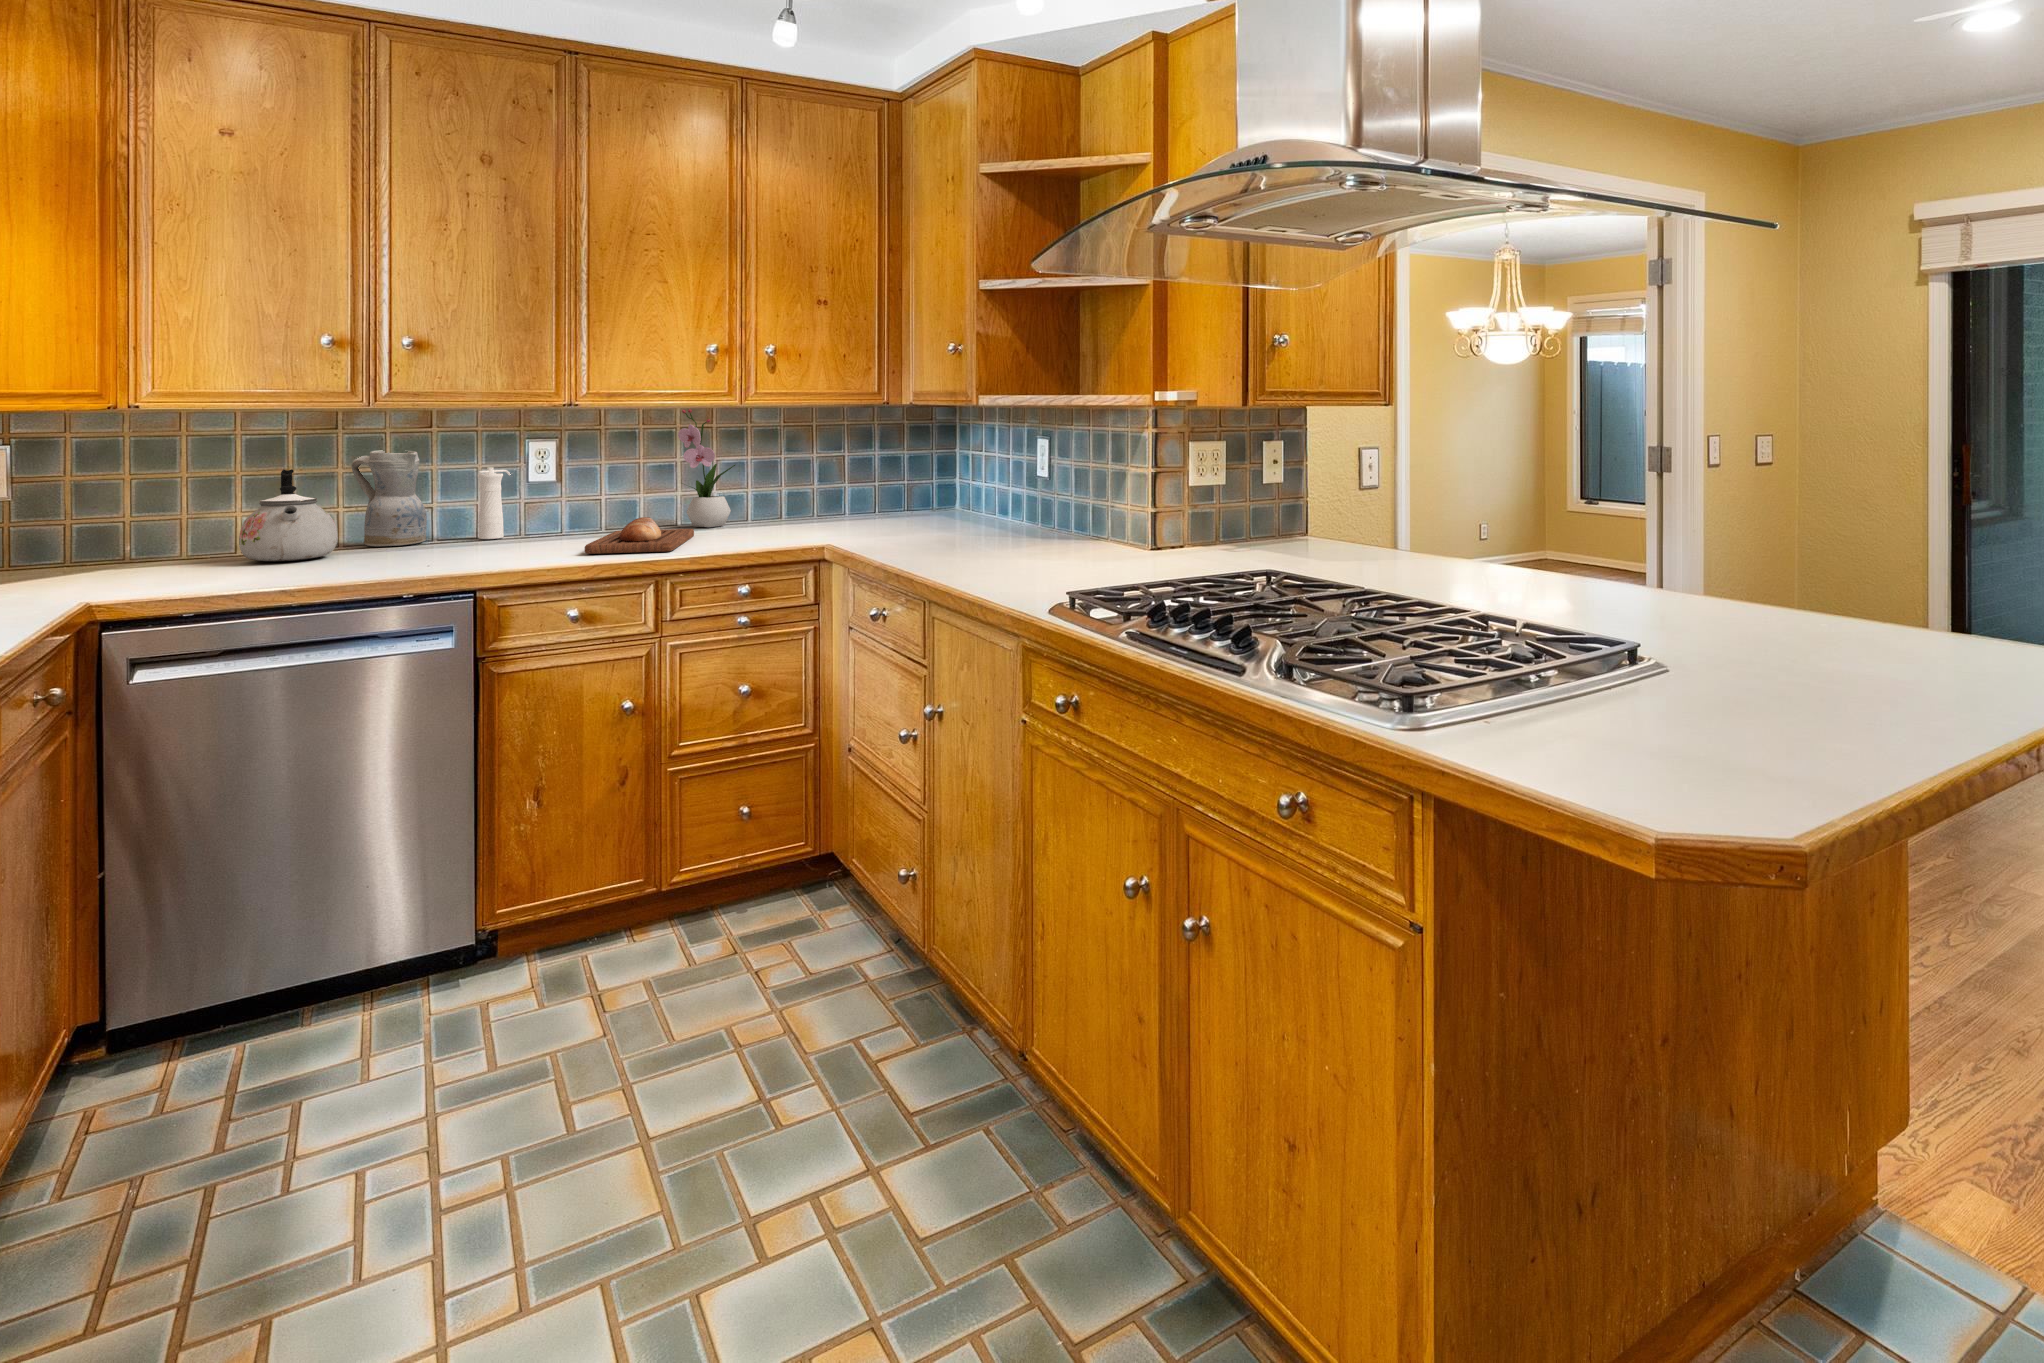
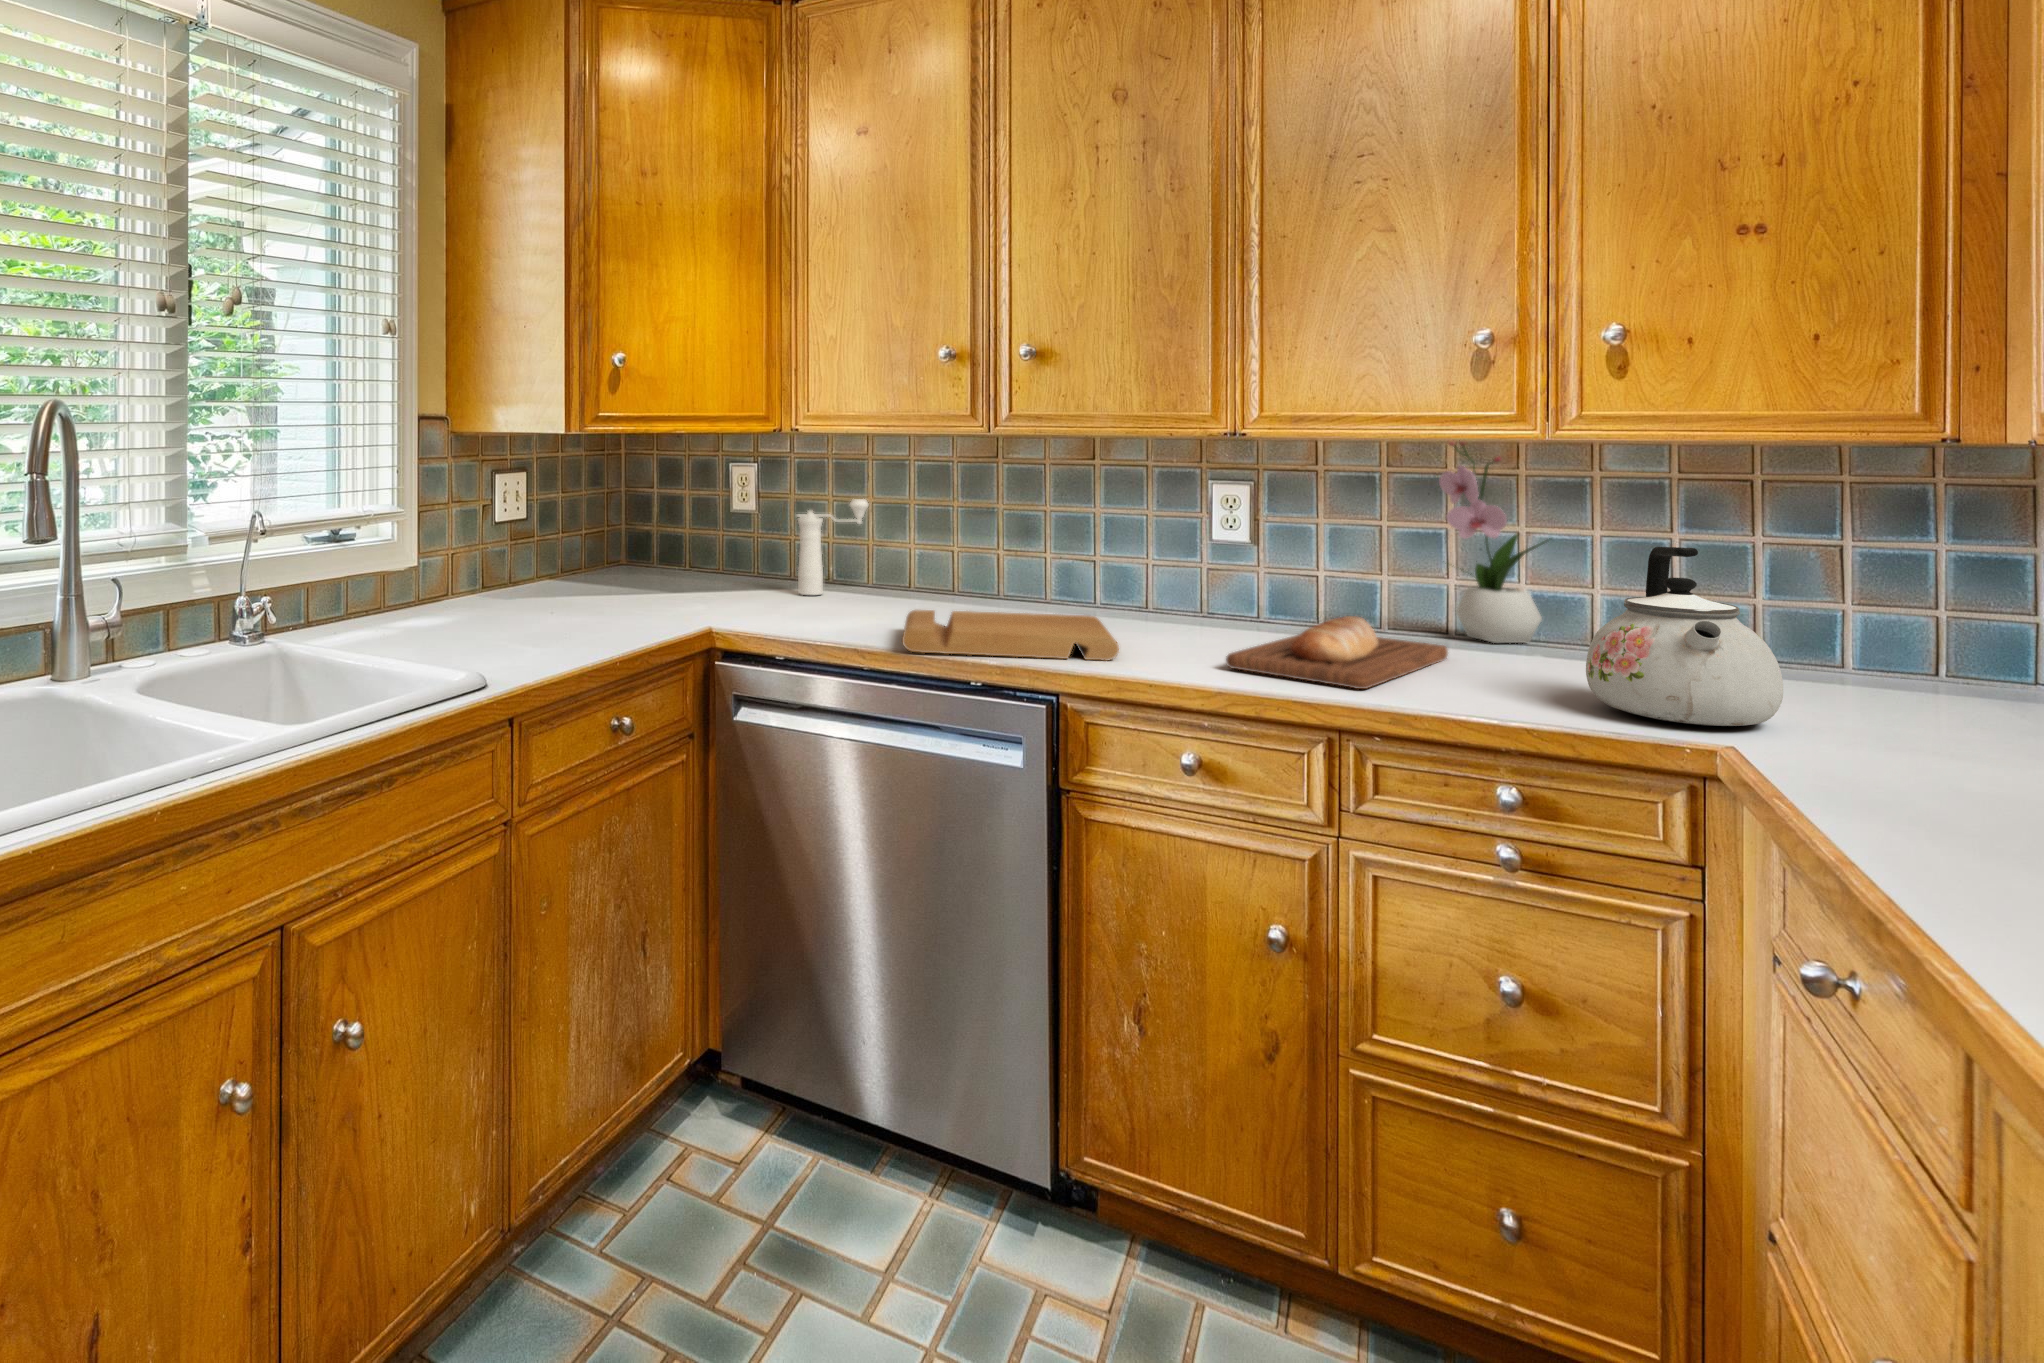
ceramic pitcher: present [352,450,427,546] -> none [1012,487,1086,607]
pepper mill: present [478,467,511,539] -> present [797,499,868,595]
kettle: present [239,469,338,562] -> present [1586,547,1783,726]
cutting board: none [304,539,511,578] -> present [902,610,1119,660]

